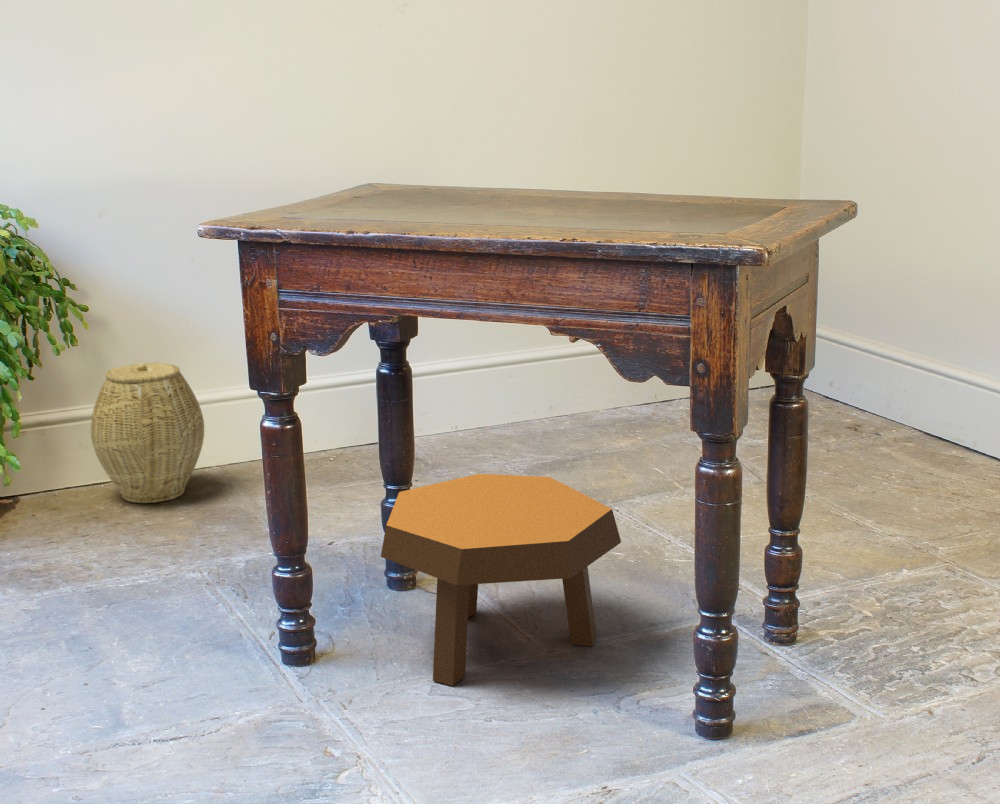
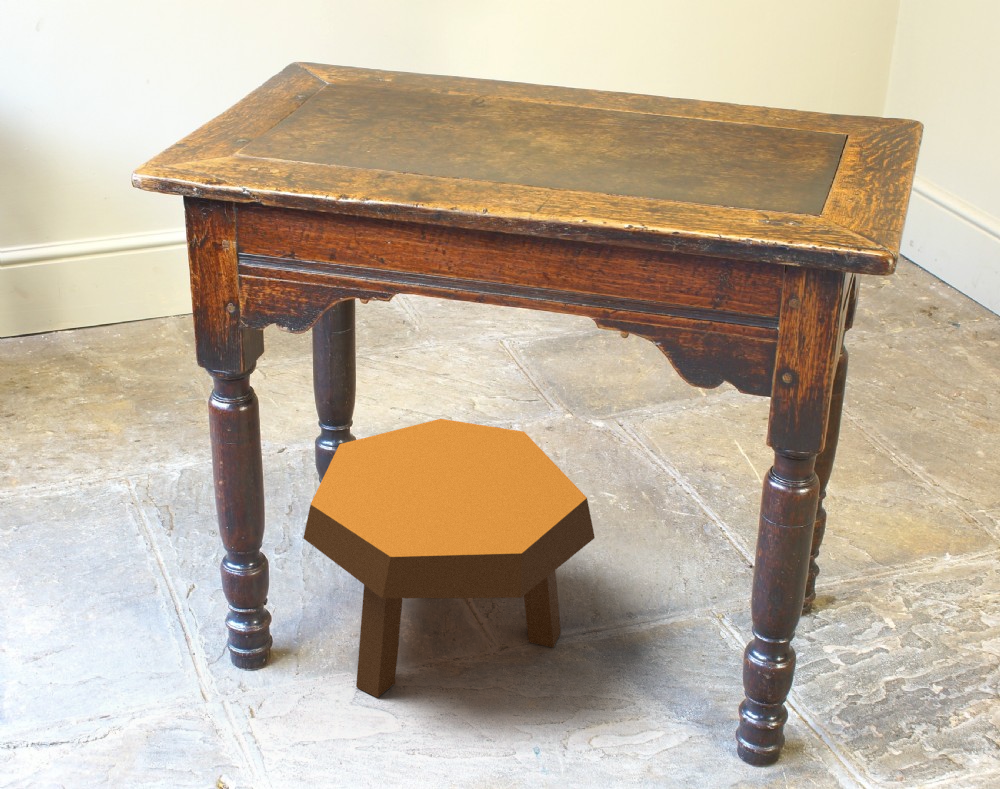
woven basket: present [91,363,204,503] -> none [22,202,155,368]

